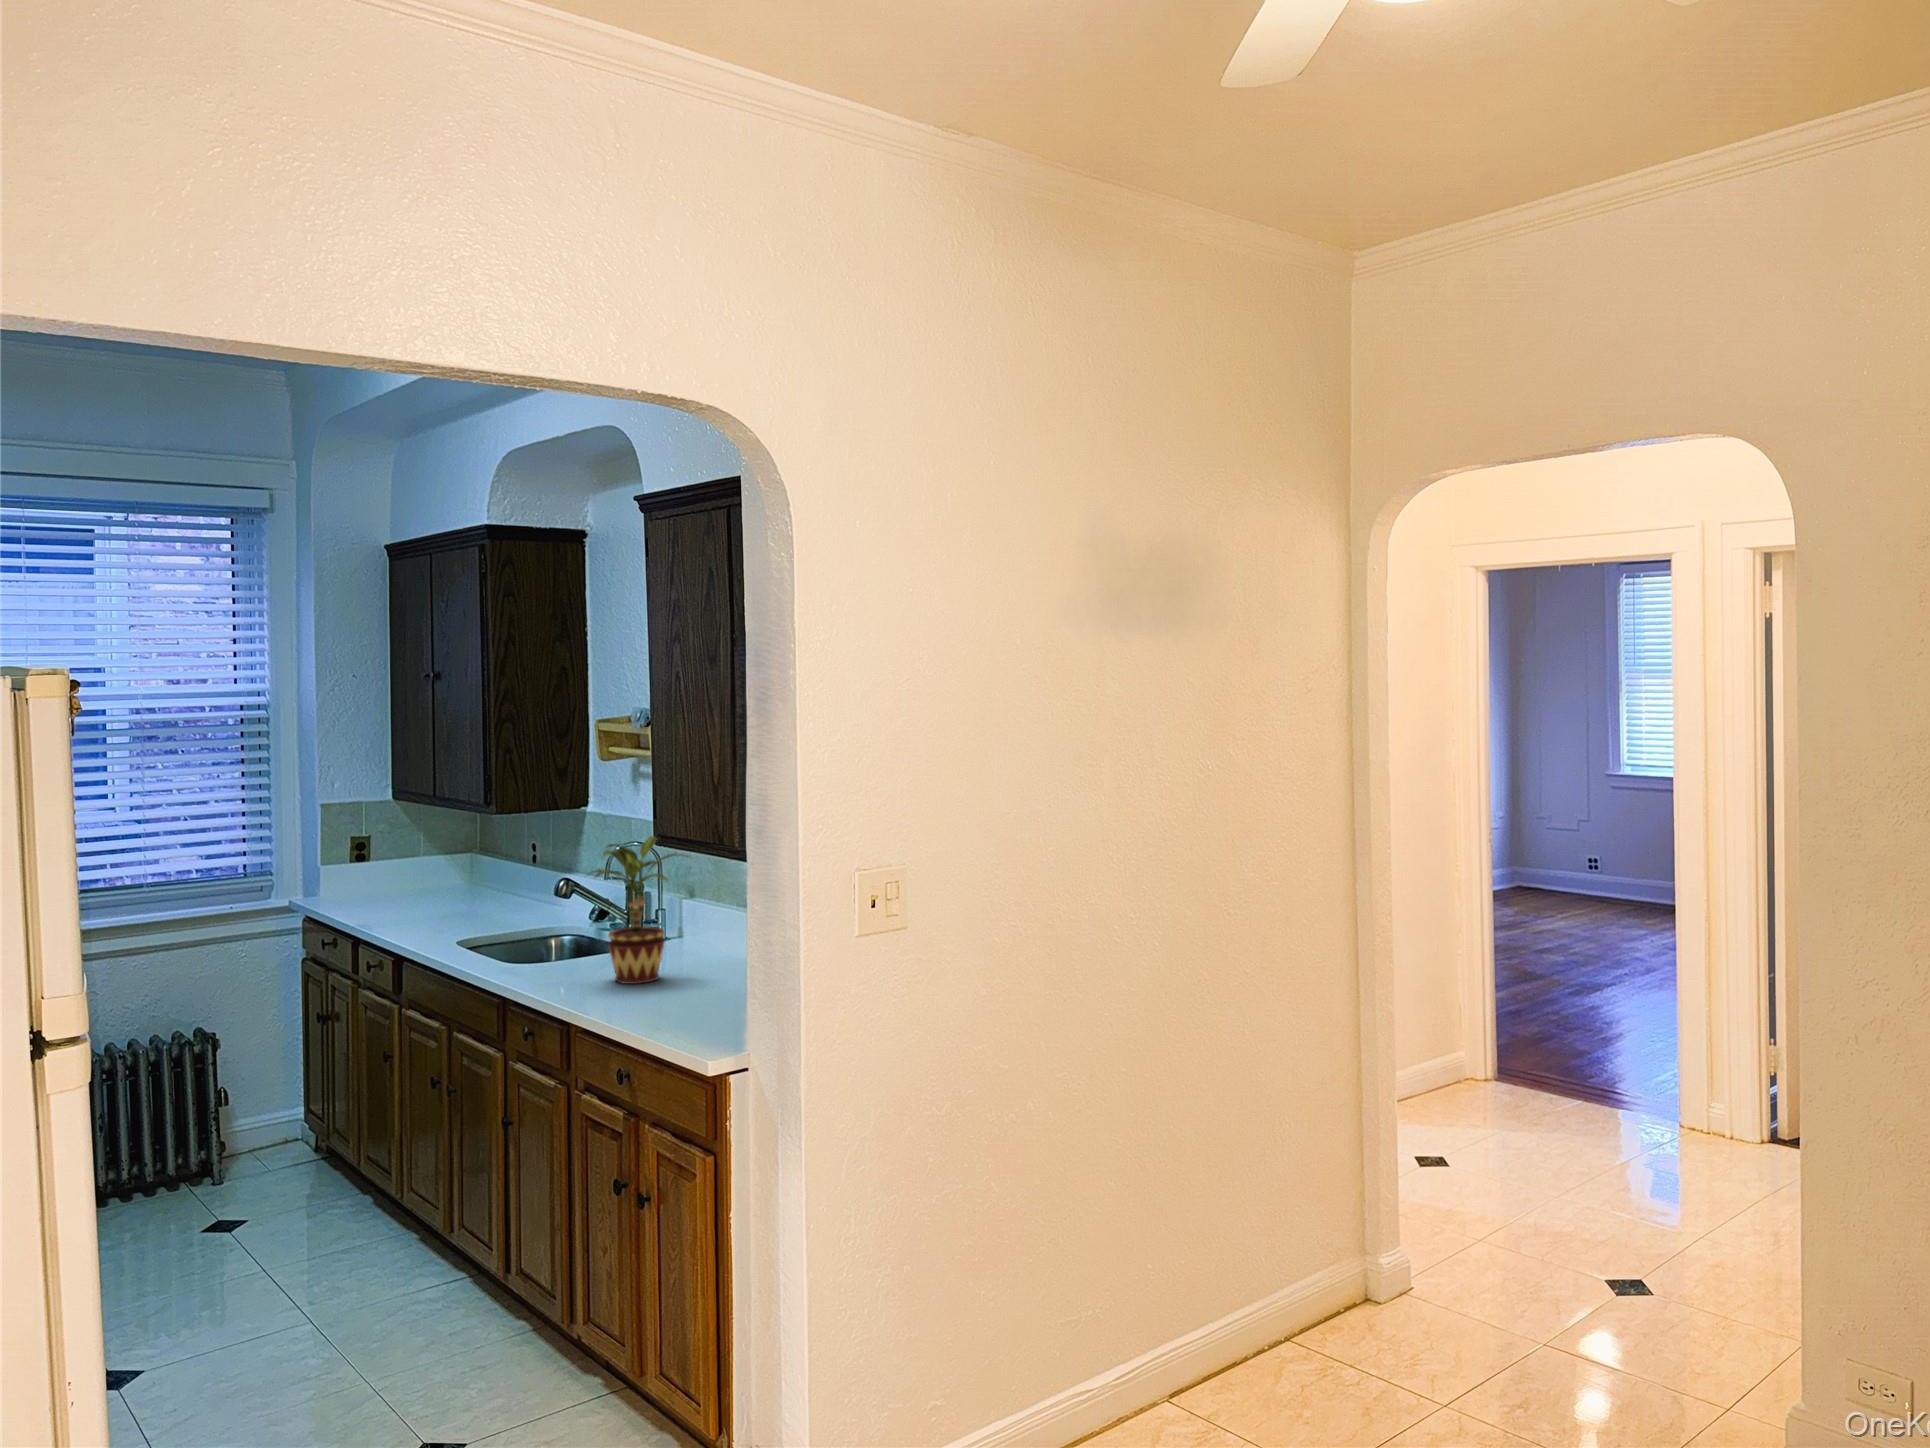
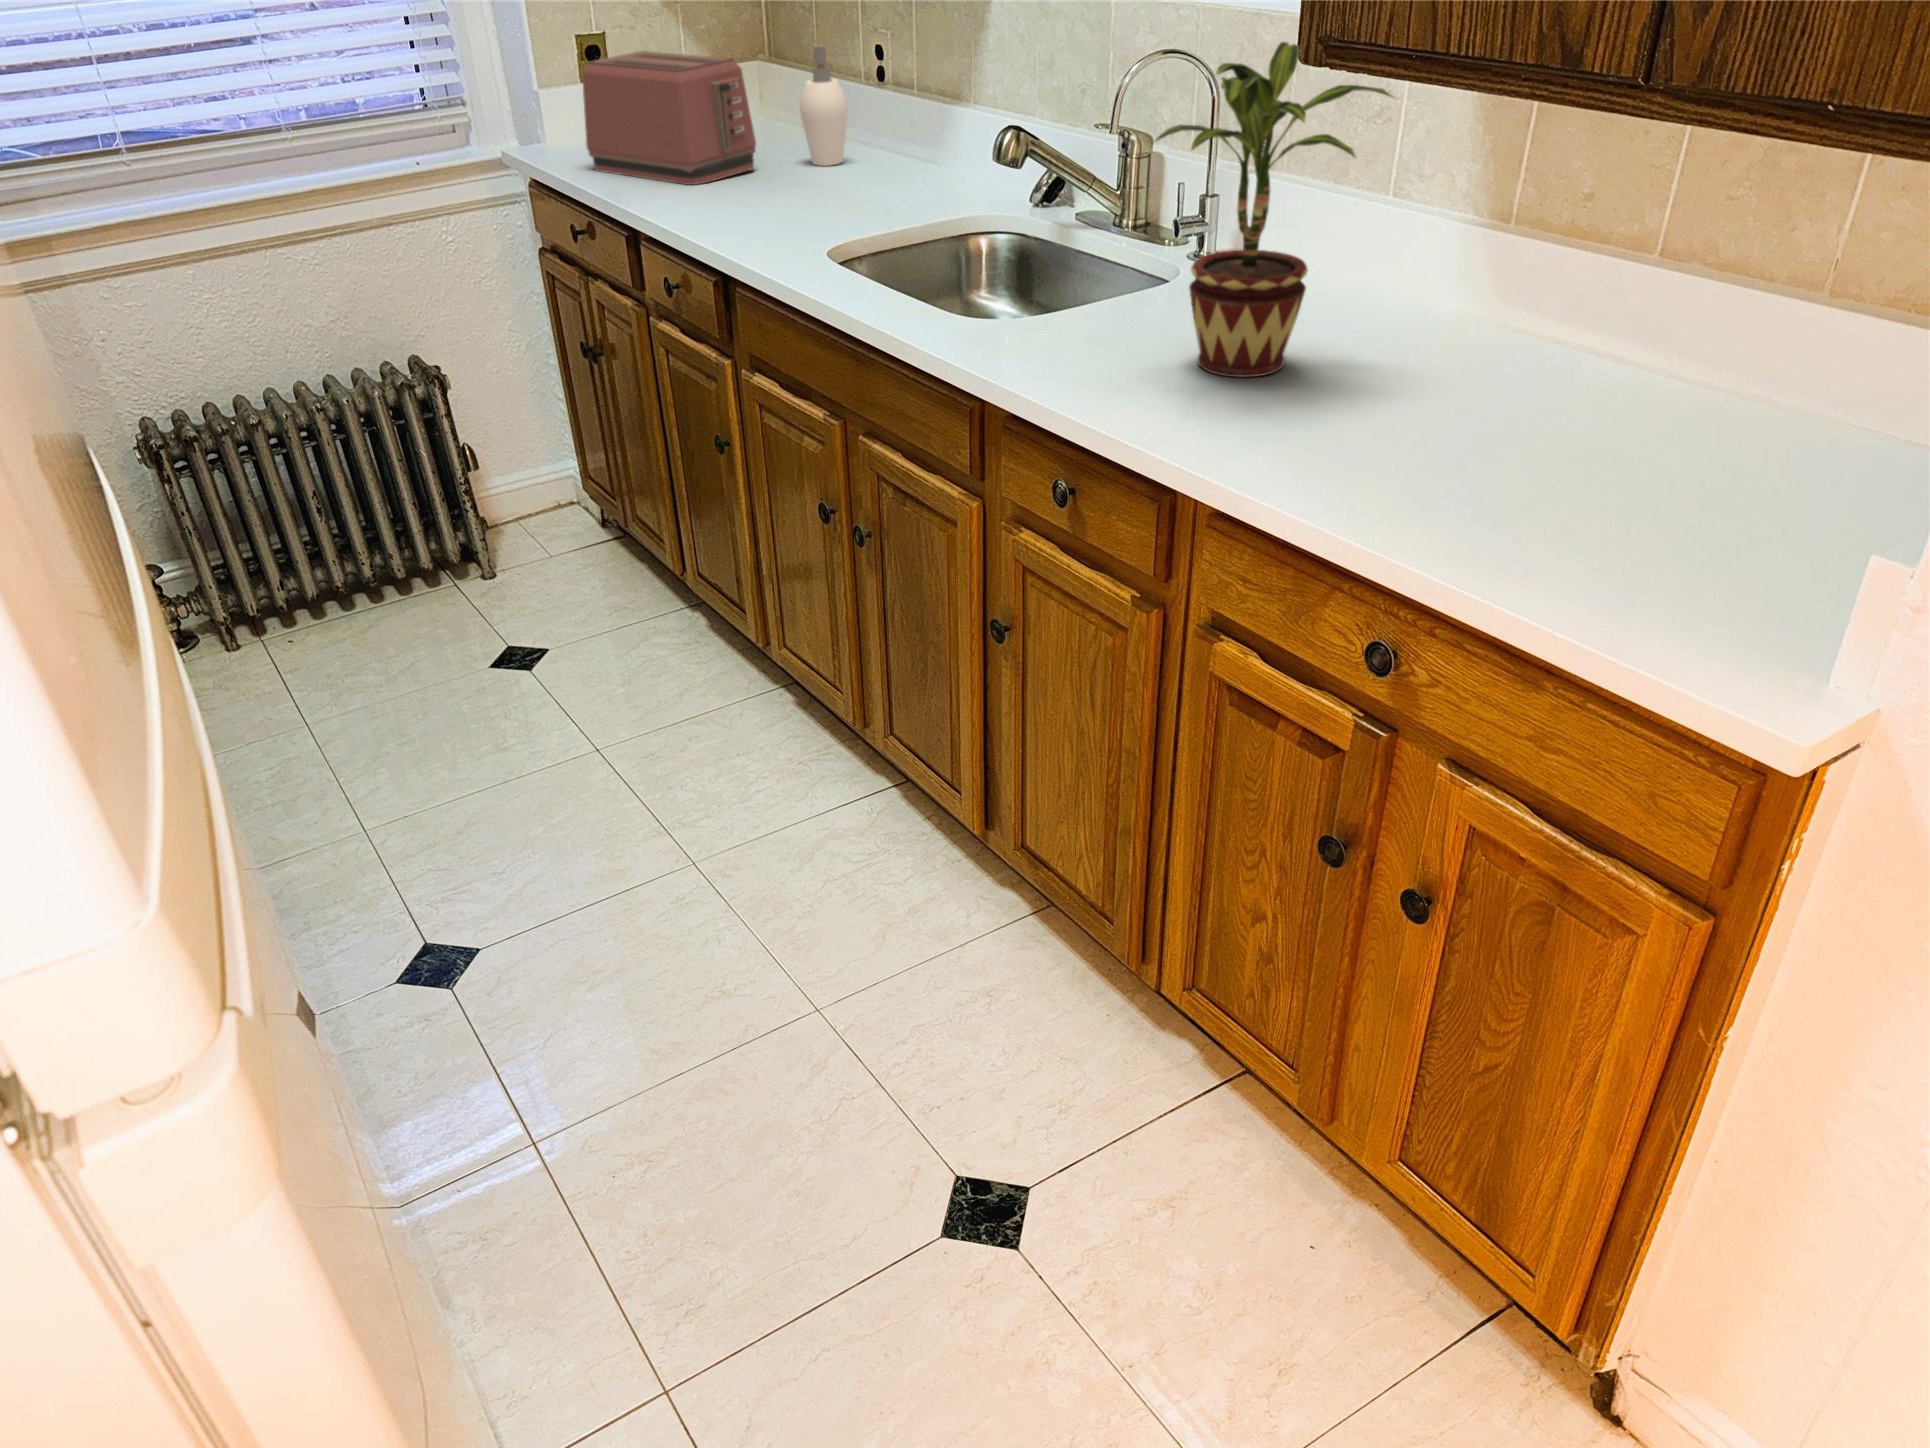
soap dispenser: none [485,841,520,907] -> present [800,45,847,166]
toaster: none [344,844,453,916] -> present [582,51,756,185]

